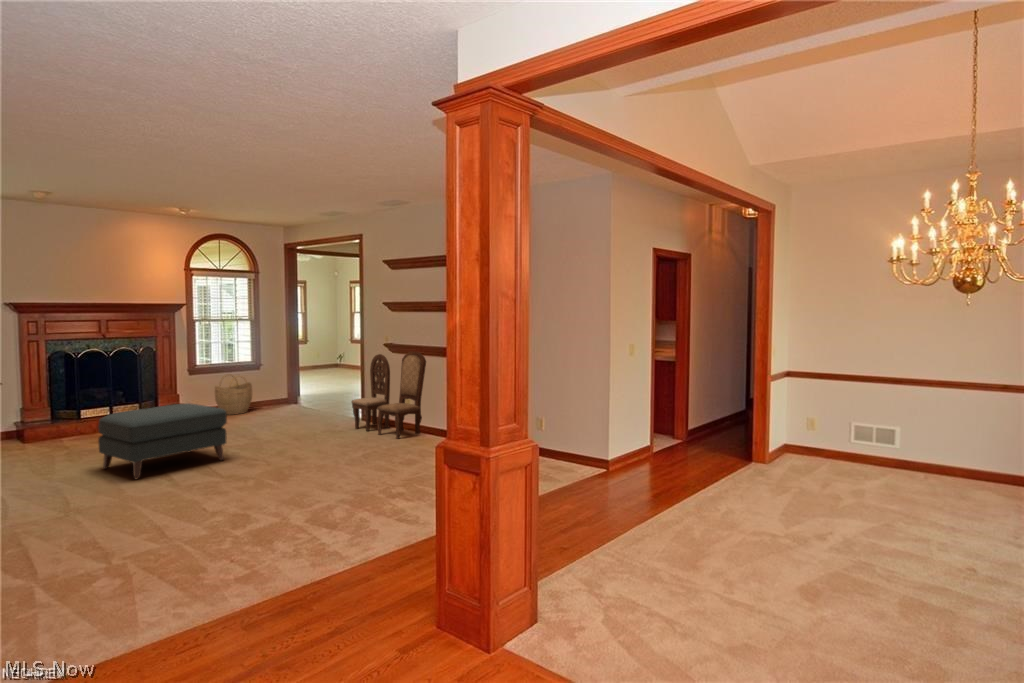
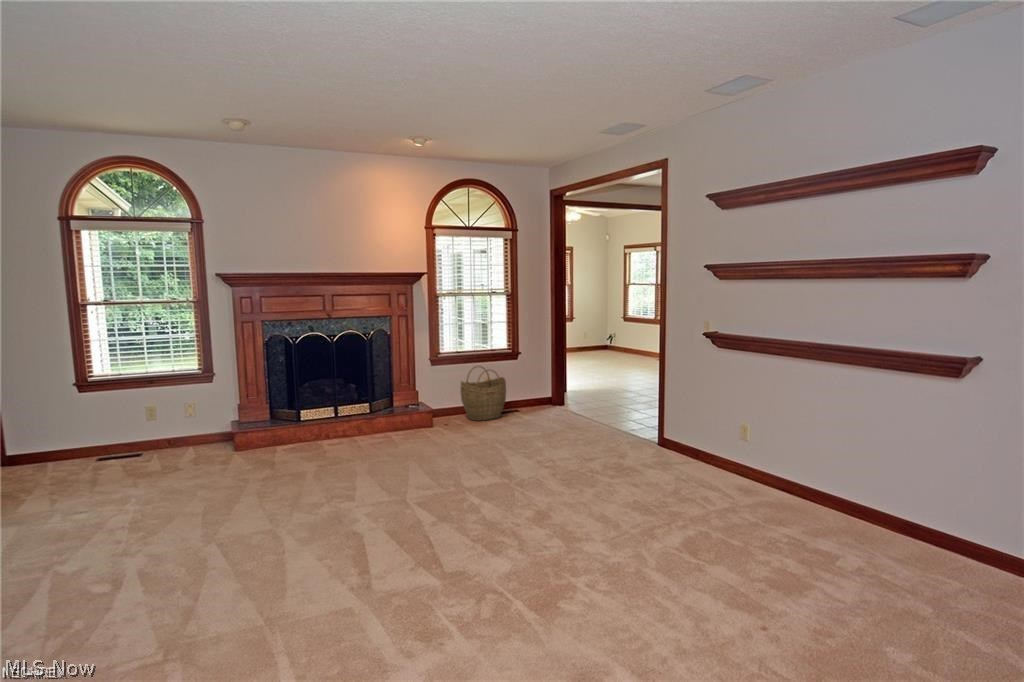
dining chair: present [352,352,426,439] -> none [648,352,798,518]
ottoman: present [98,403,227,479] -> none [257,430,444,581]

